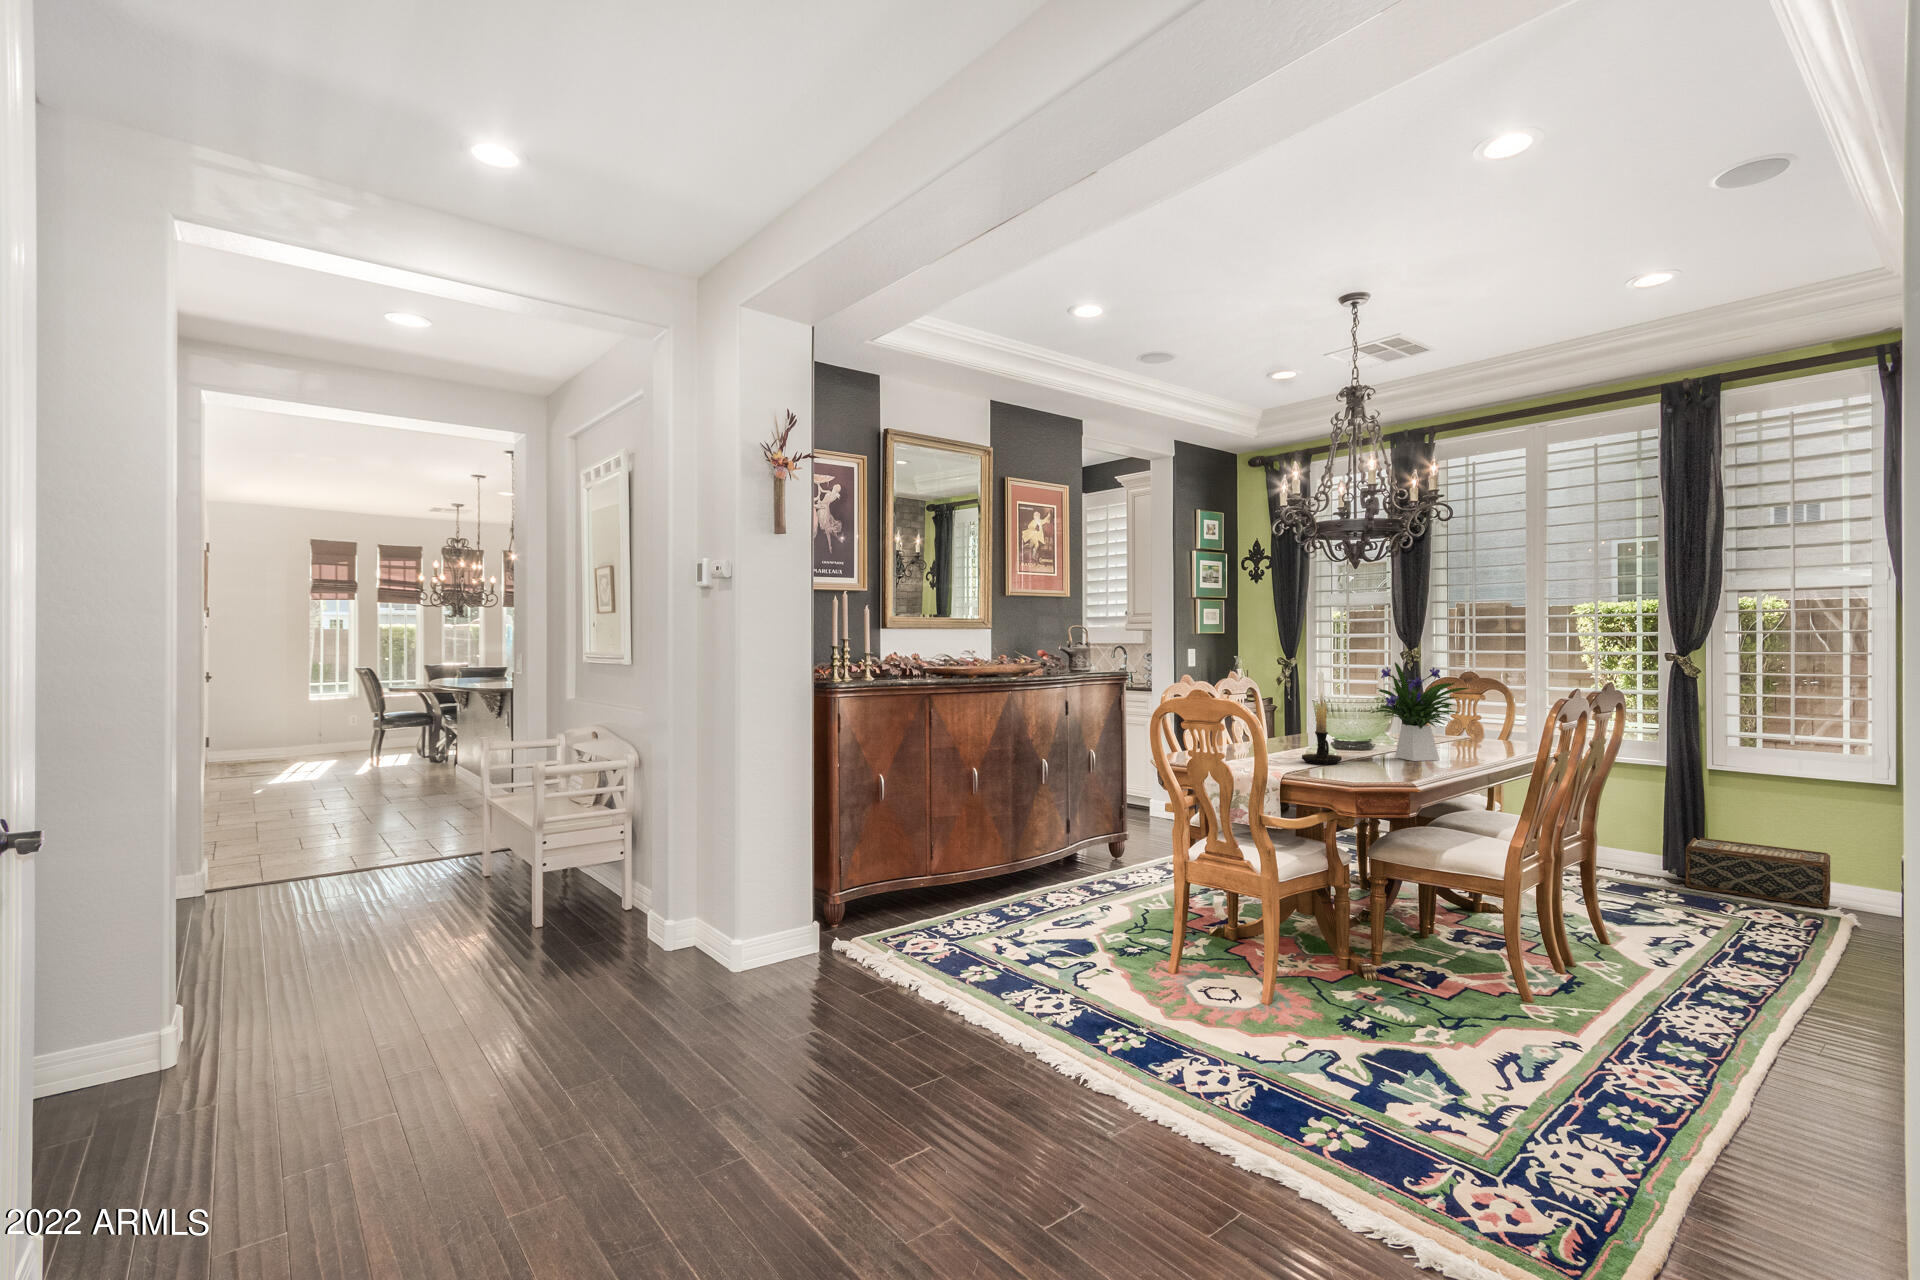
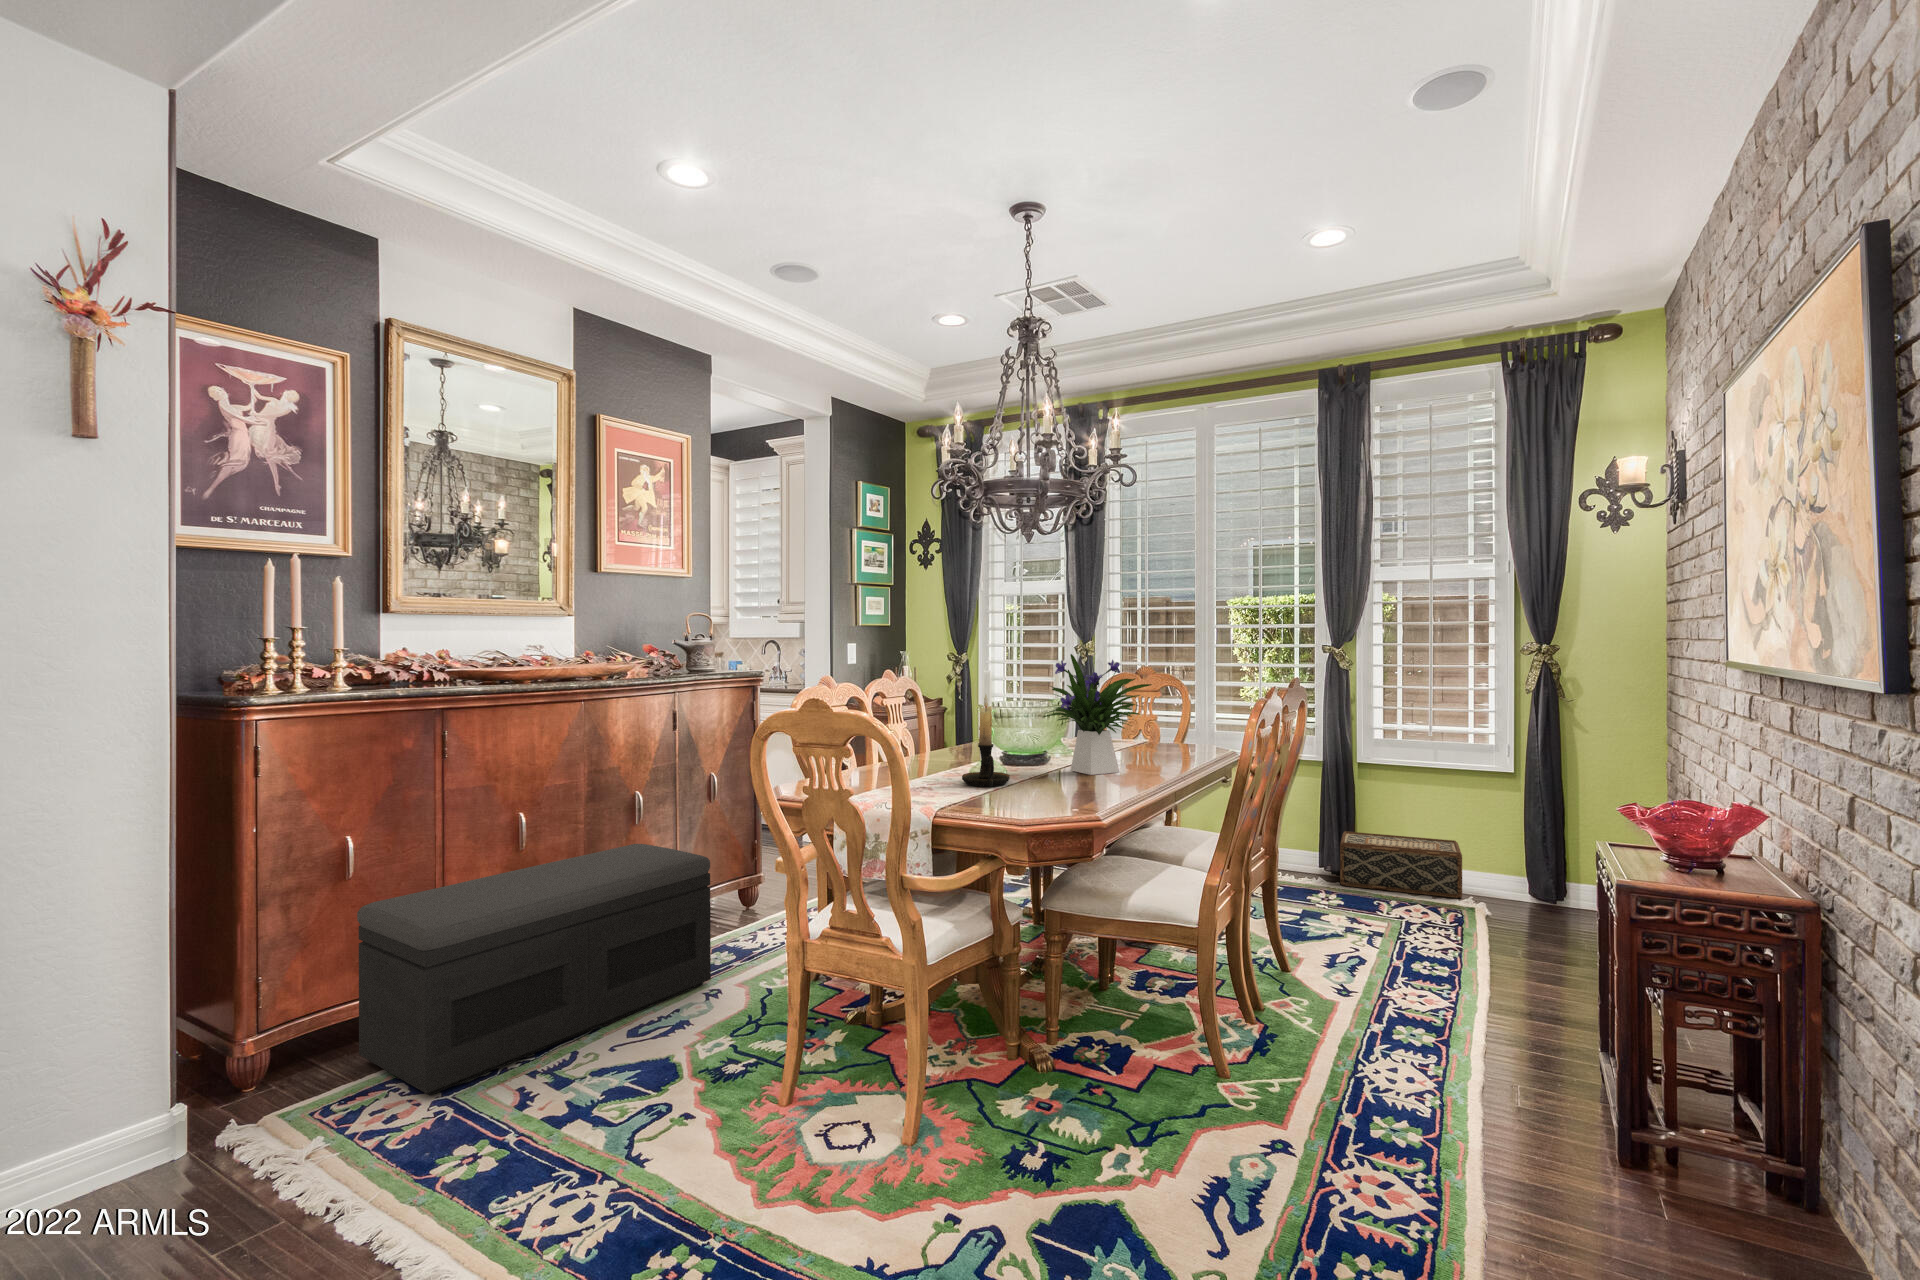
storage bench: none [888,798,1101,942] -> present [357,844,711,1096]

